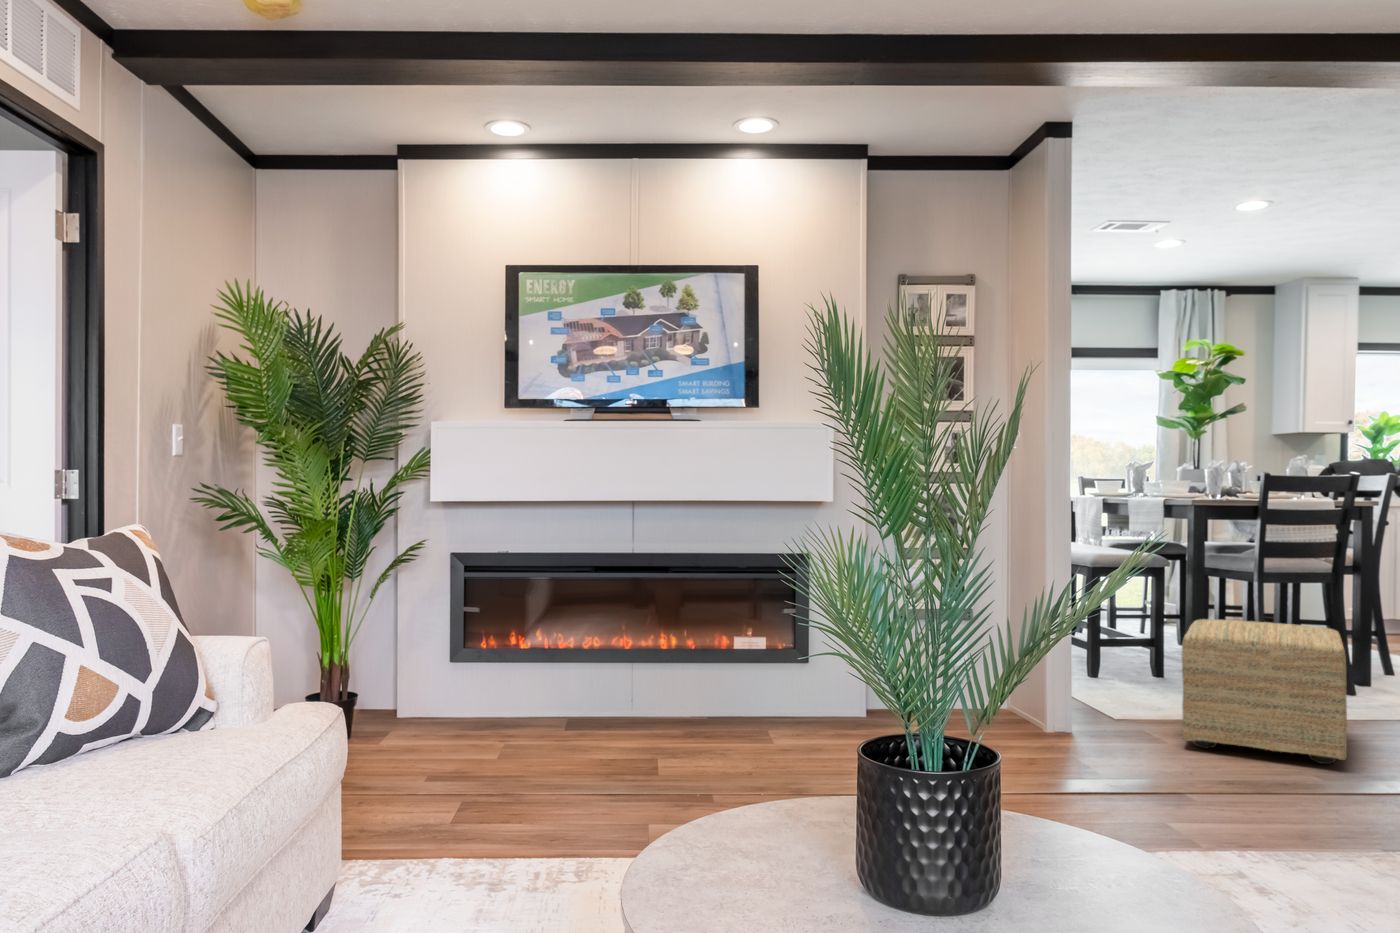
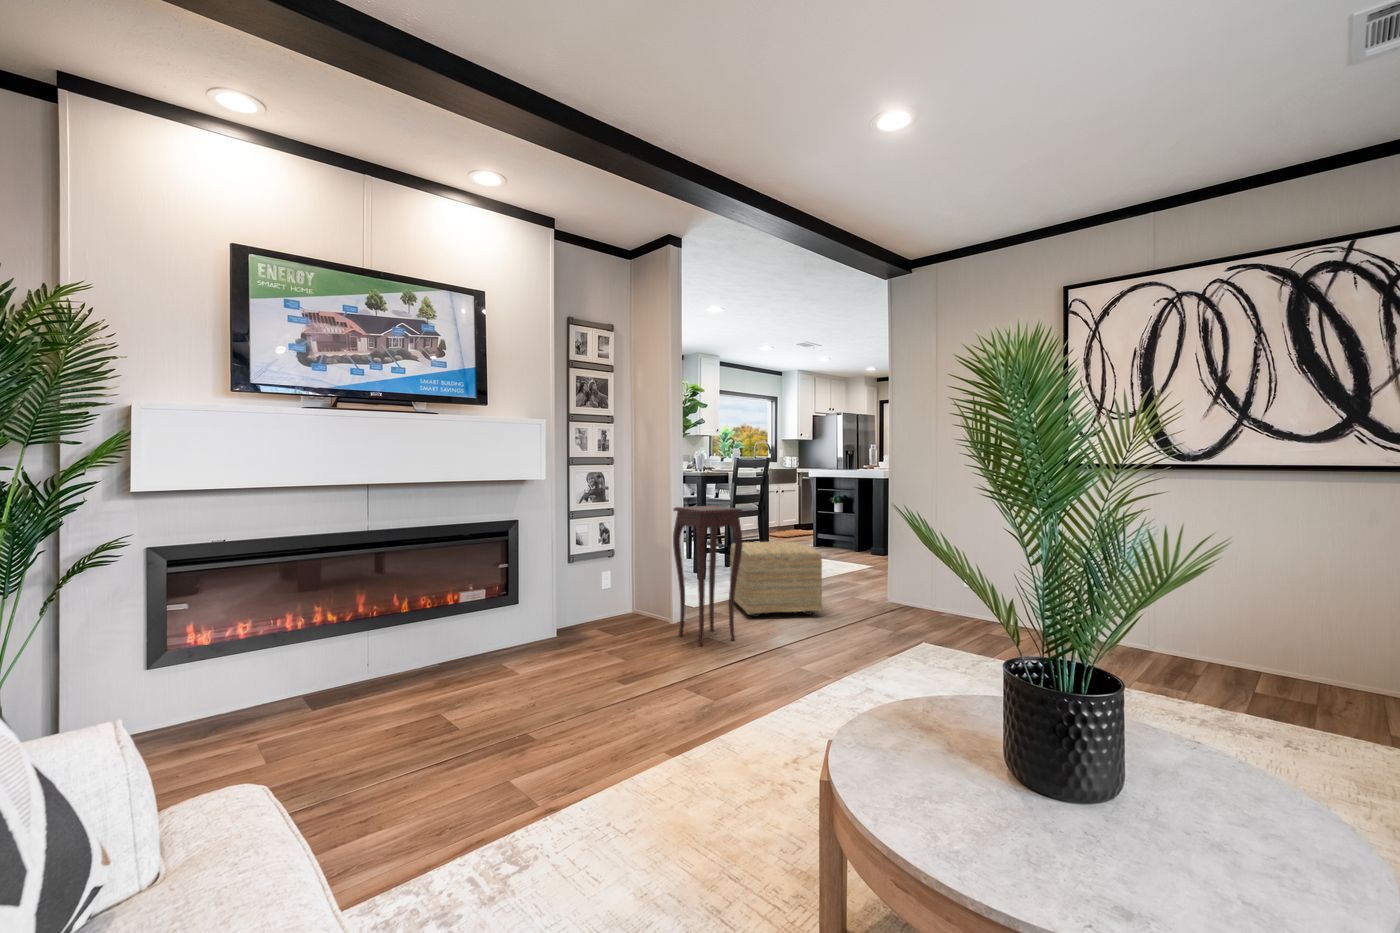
side table: none [1021,548,1124,770] -> present [673,506,743,646]

